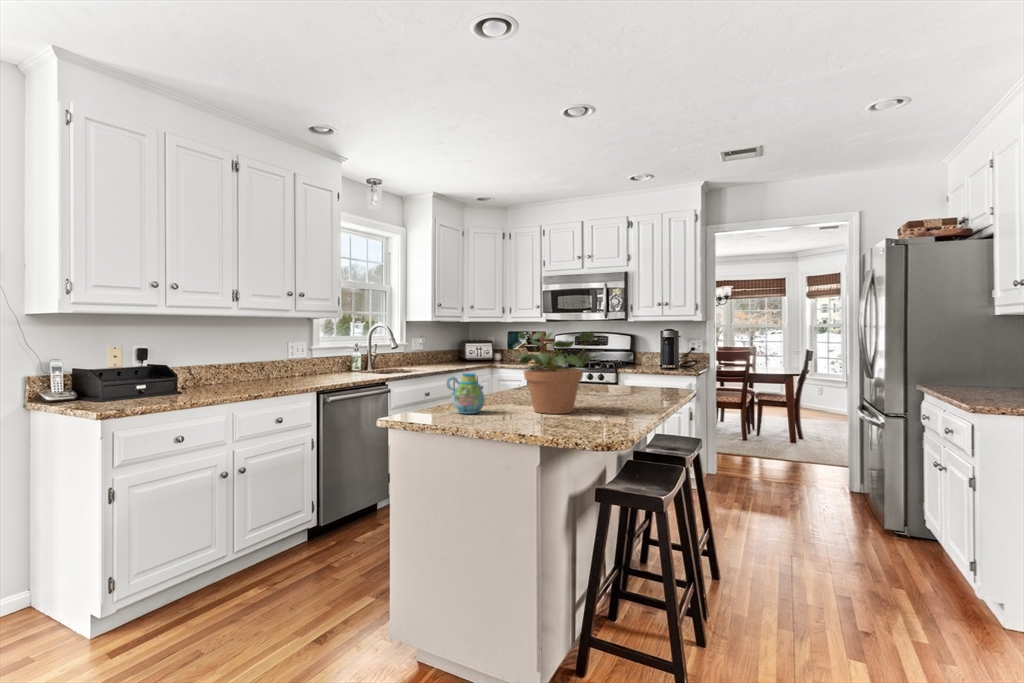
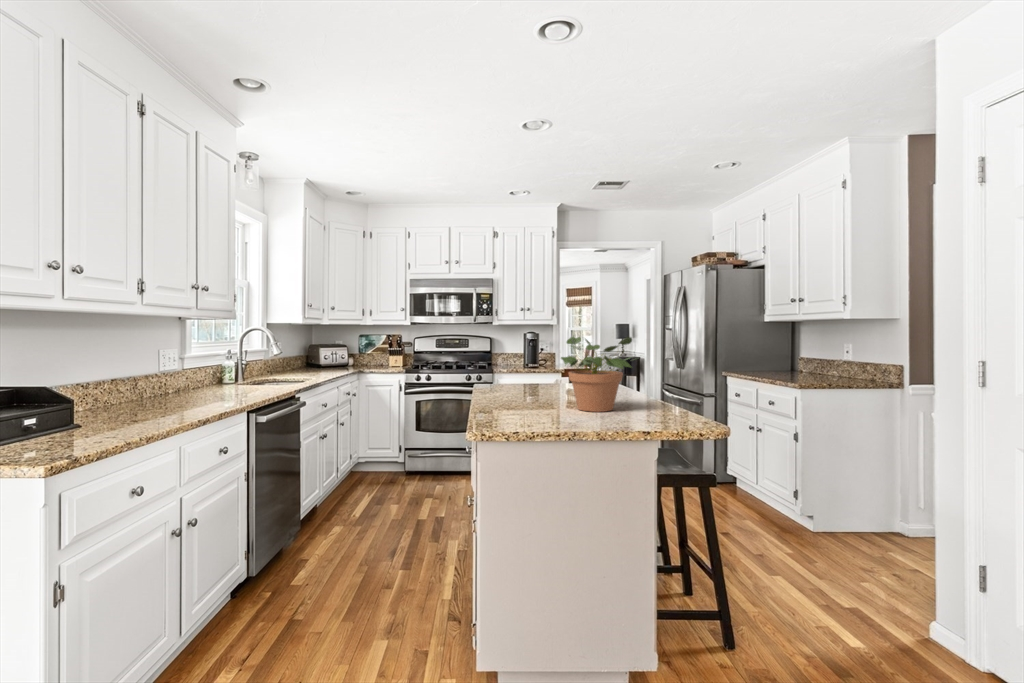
mug: present [446,373,485,414] -> none [513,378,551,419]

